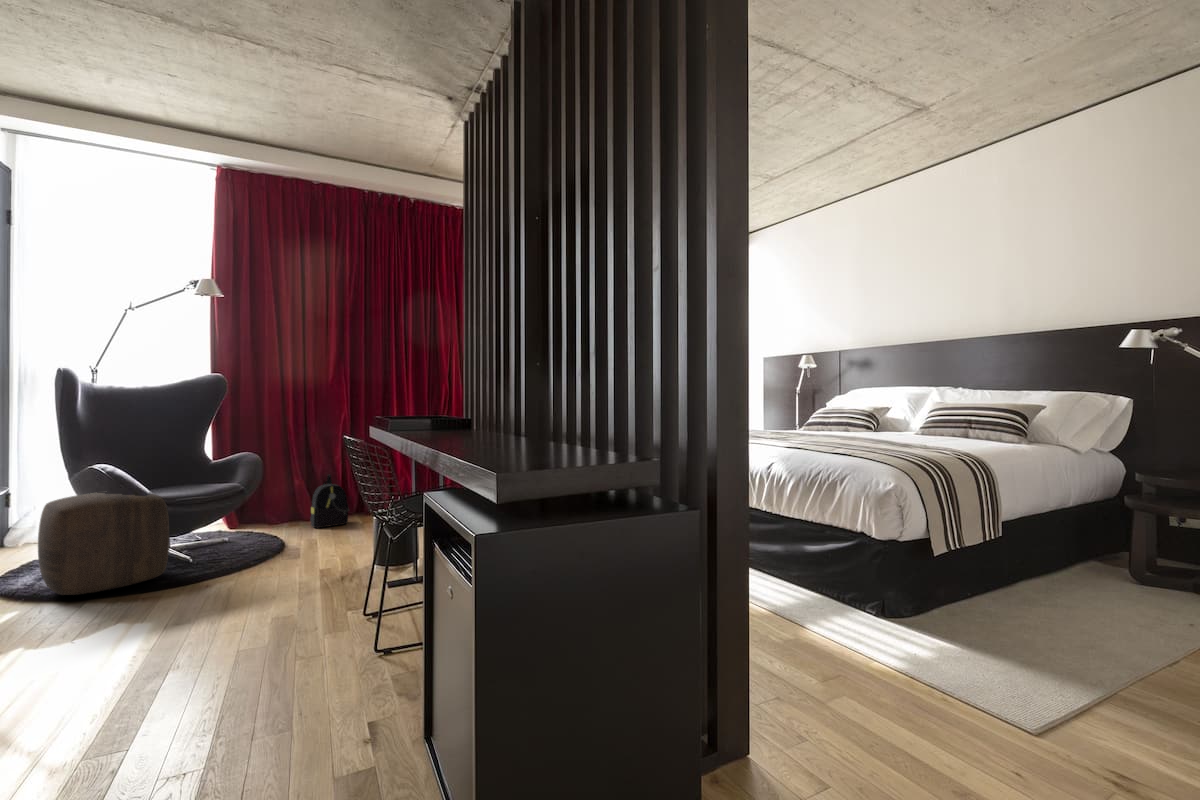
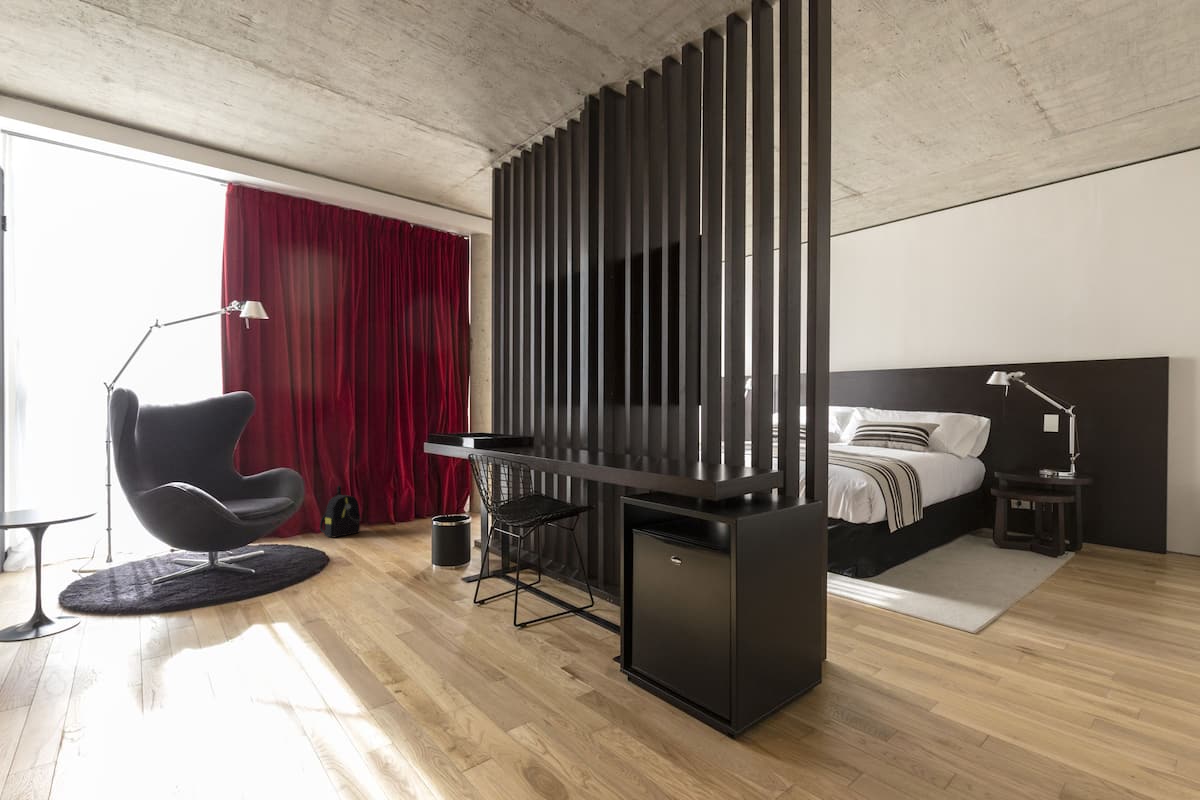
ottoman: present [38,493,169,595] -> none [128,506,252,603]

